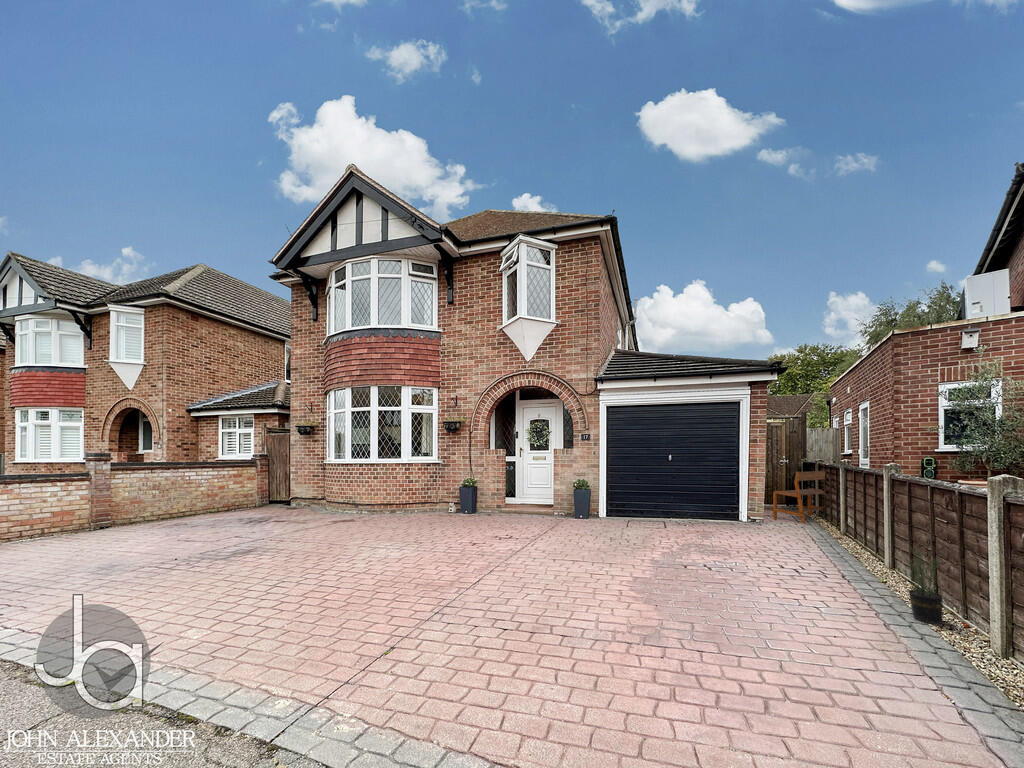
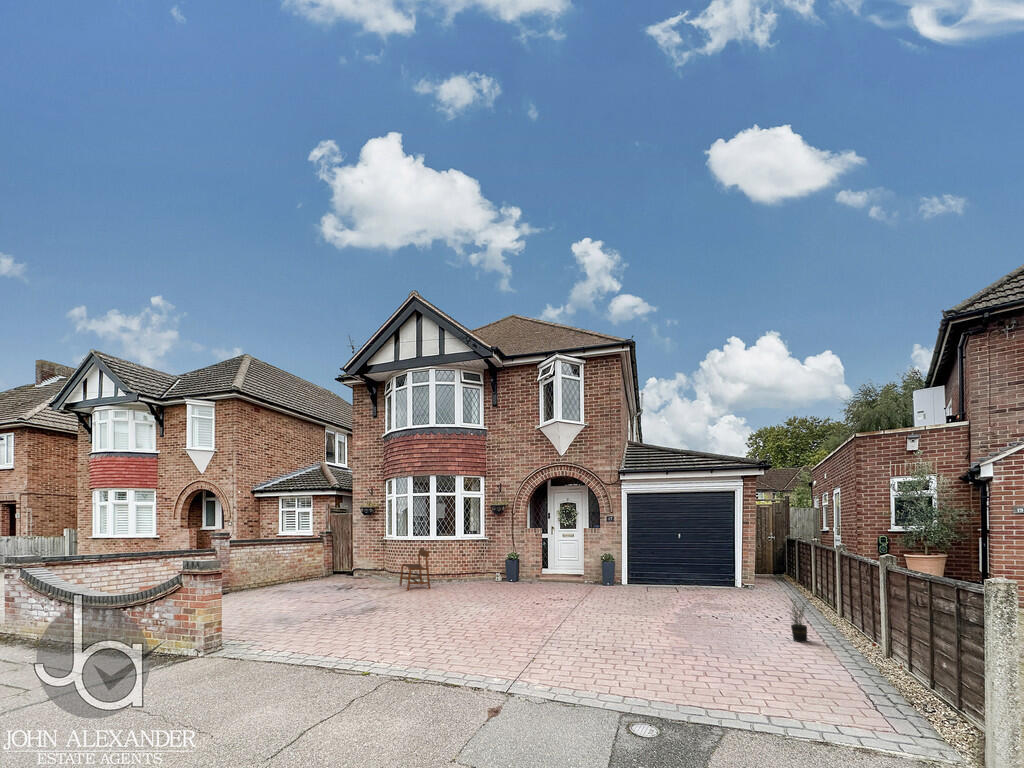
bench: present [773,470,828,523] -> present [400,548,430,591]

